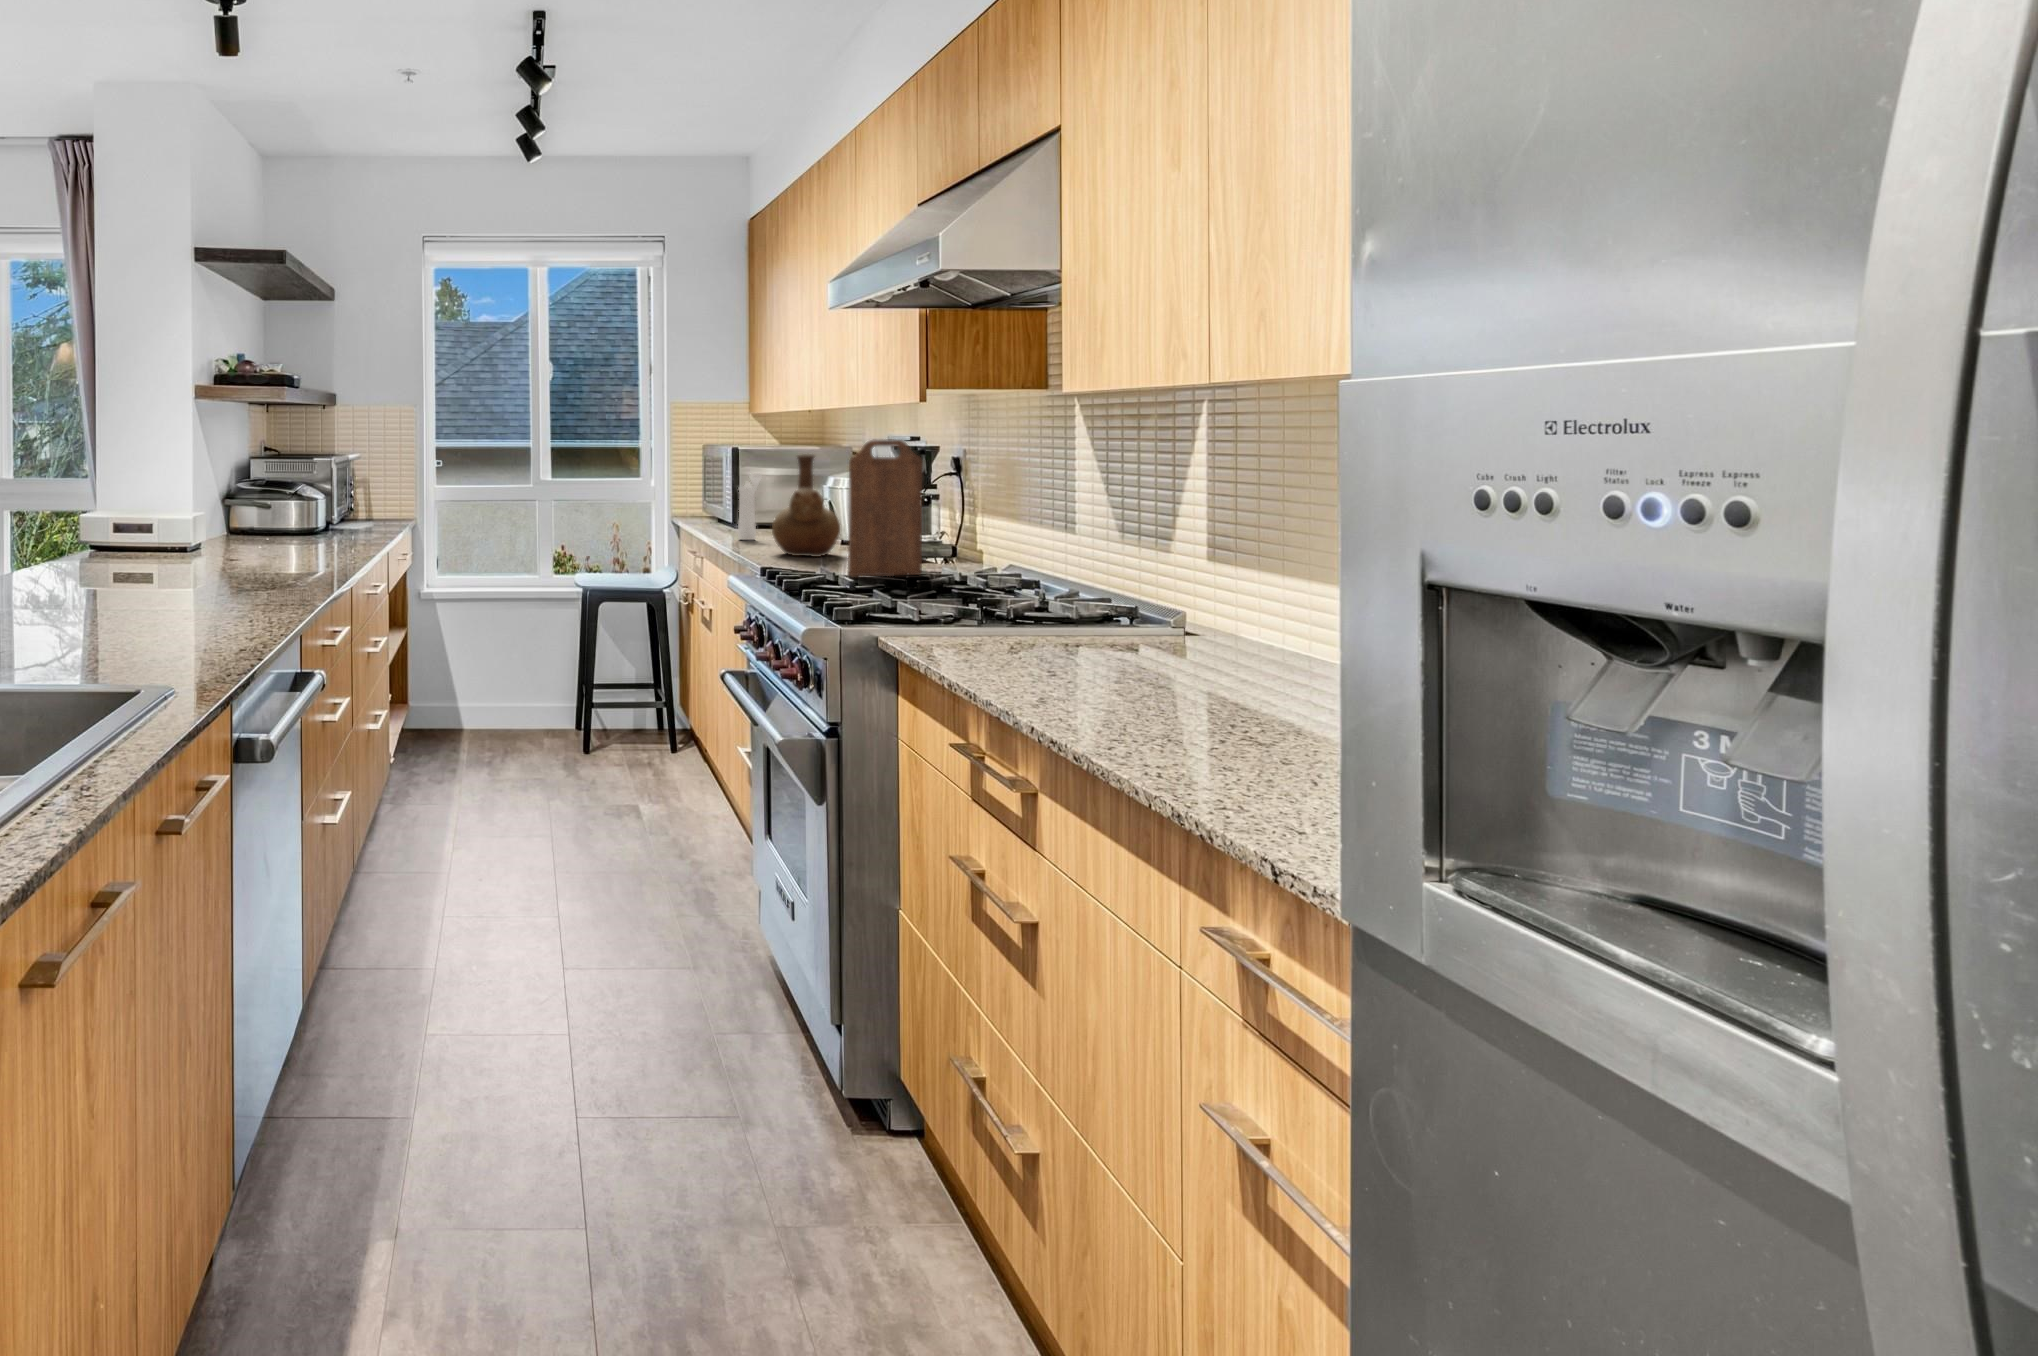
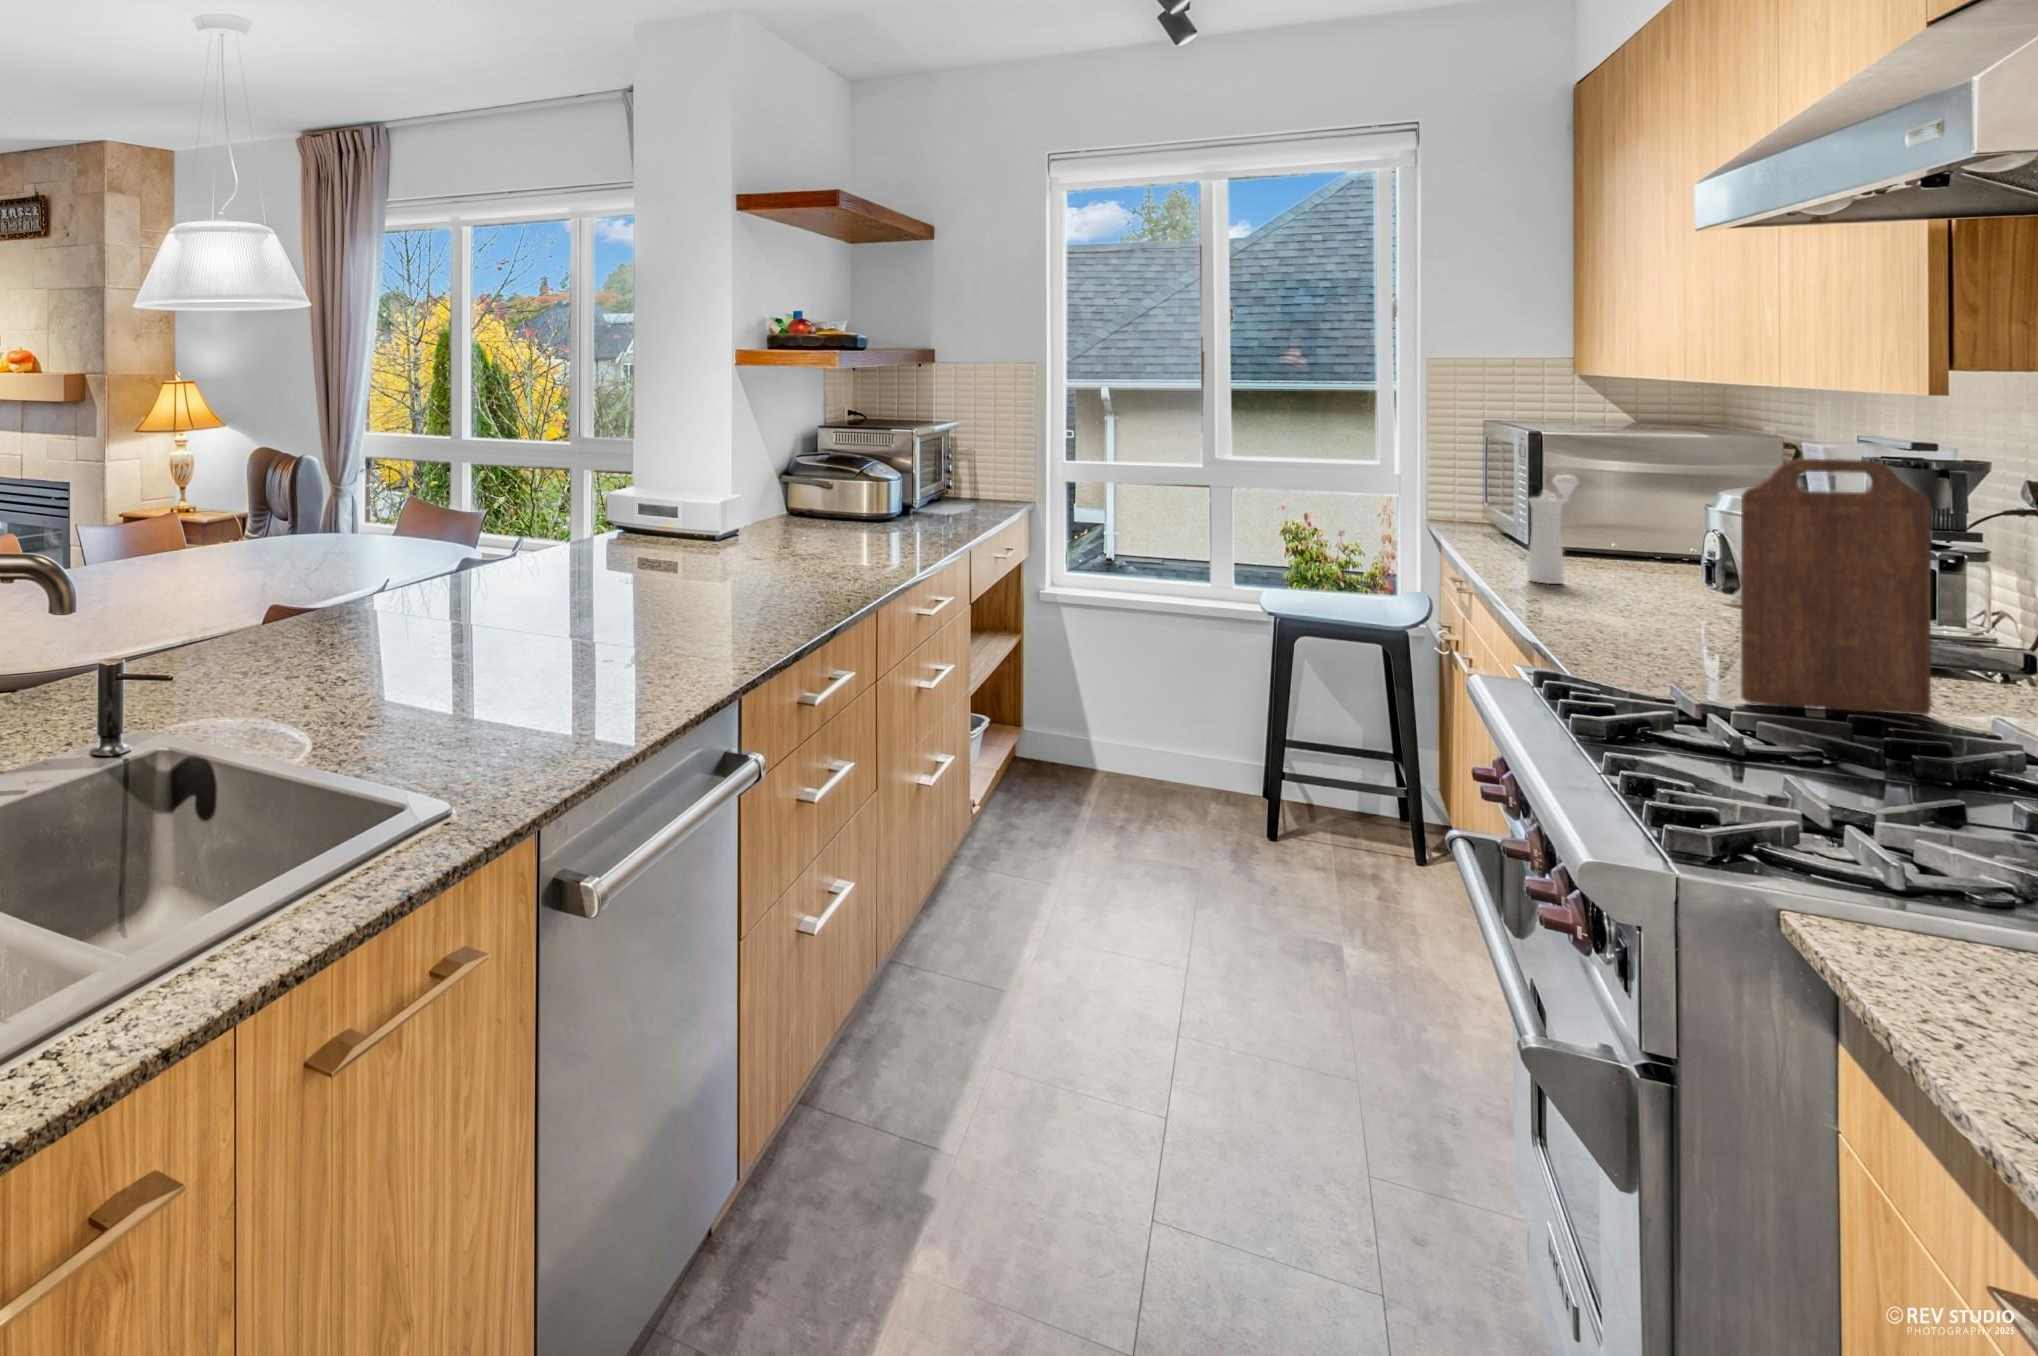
vase: present [772,454,840,557] -> none [1585,461,1736,639]

